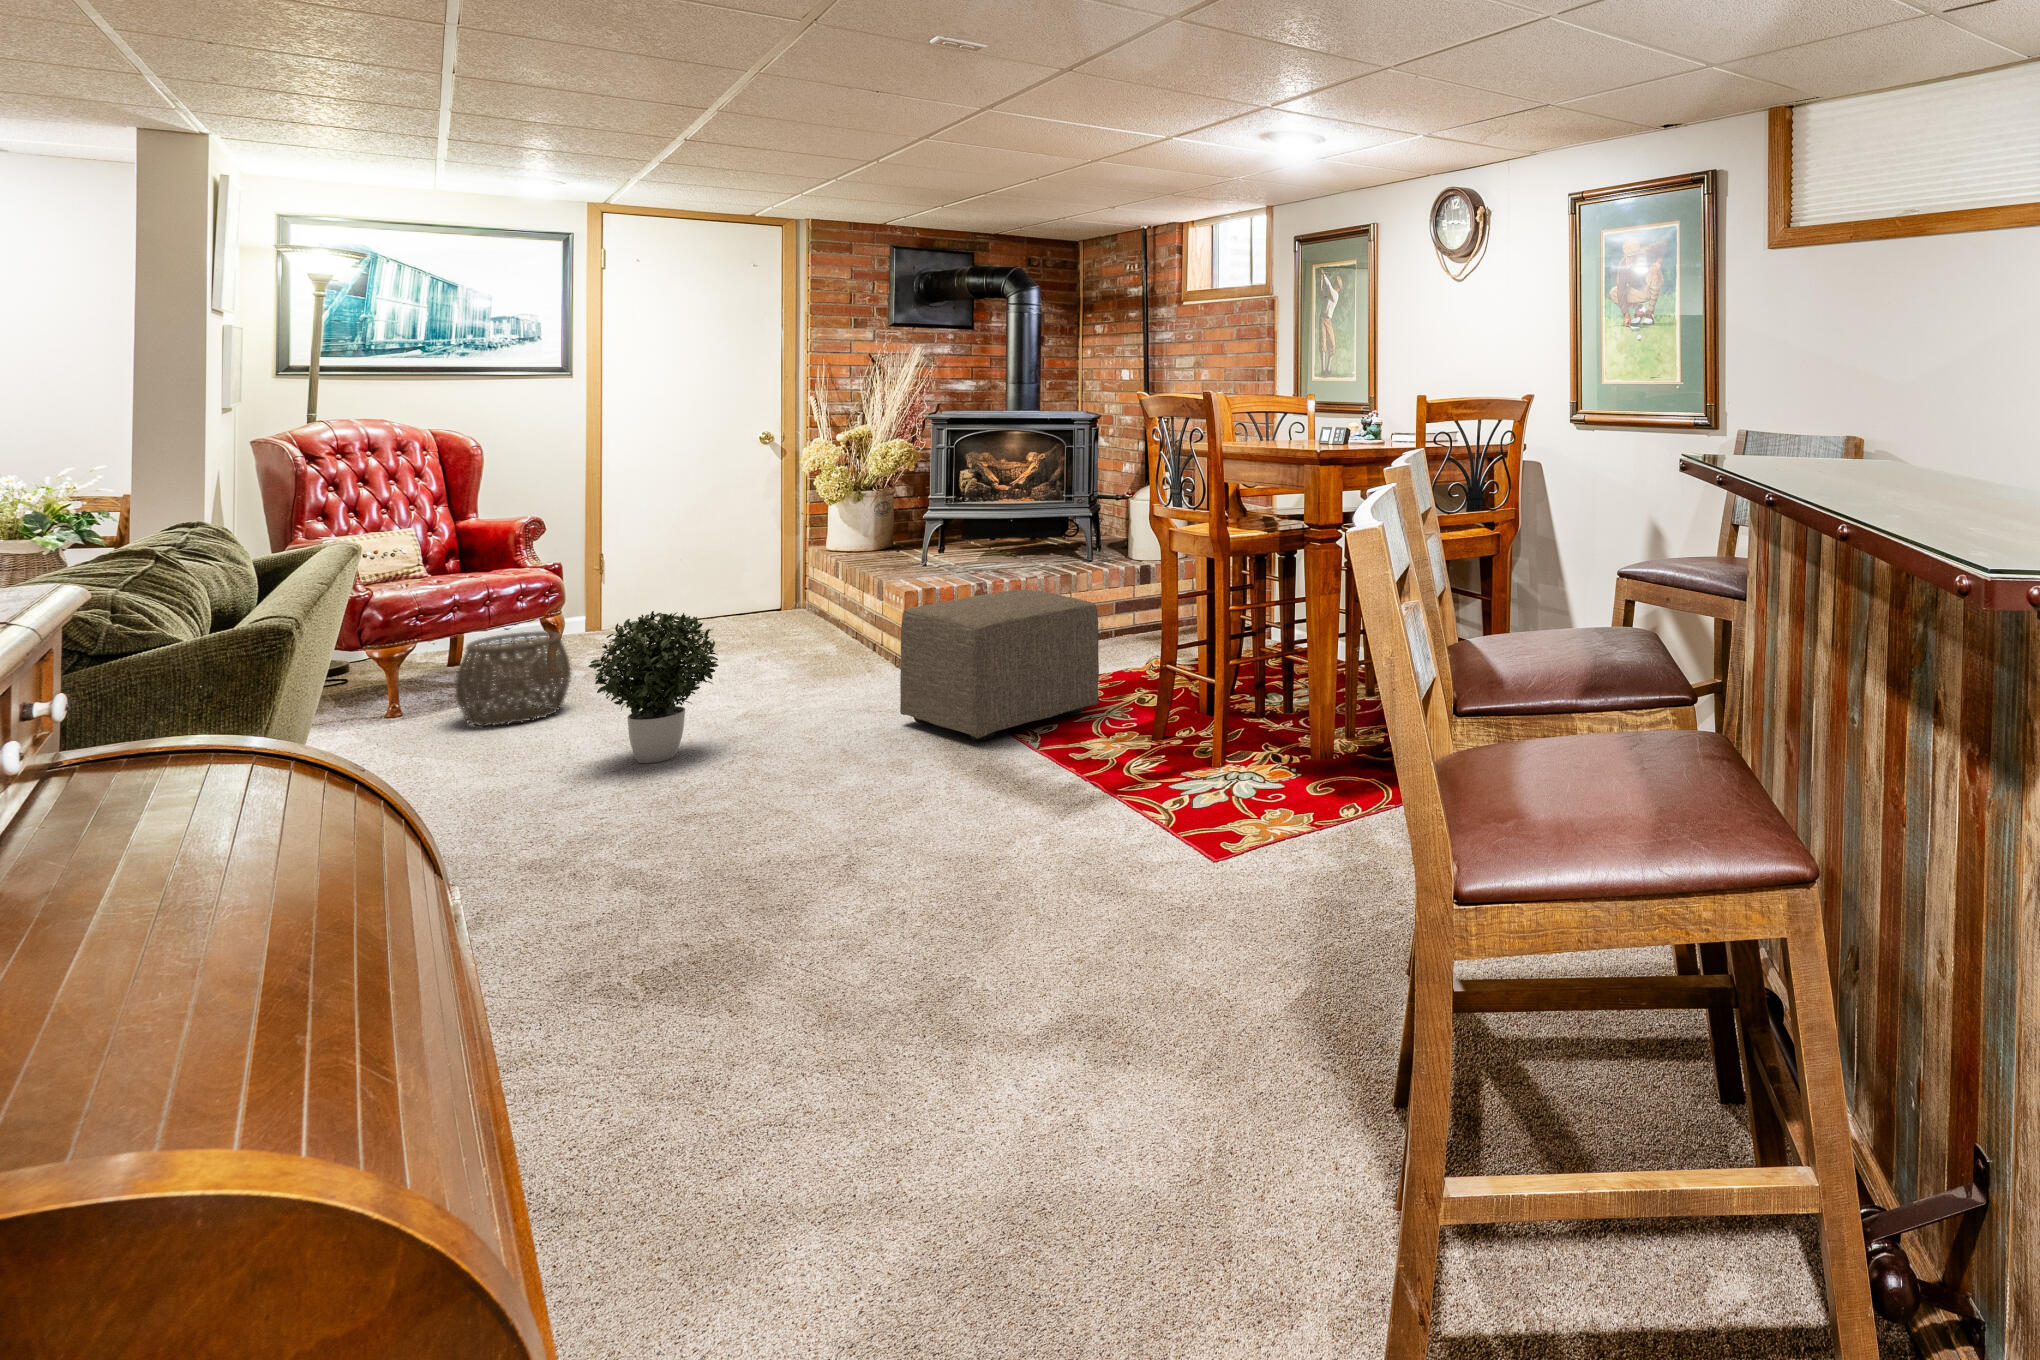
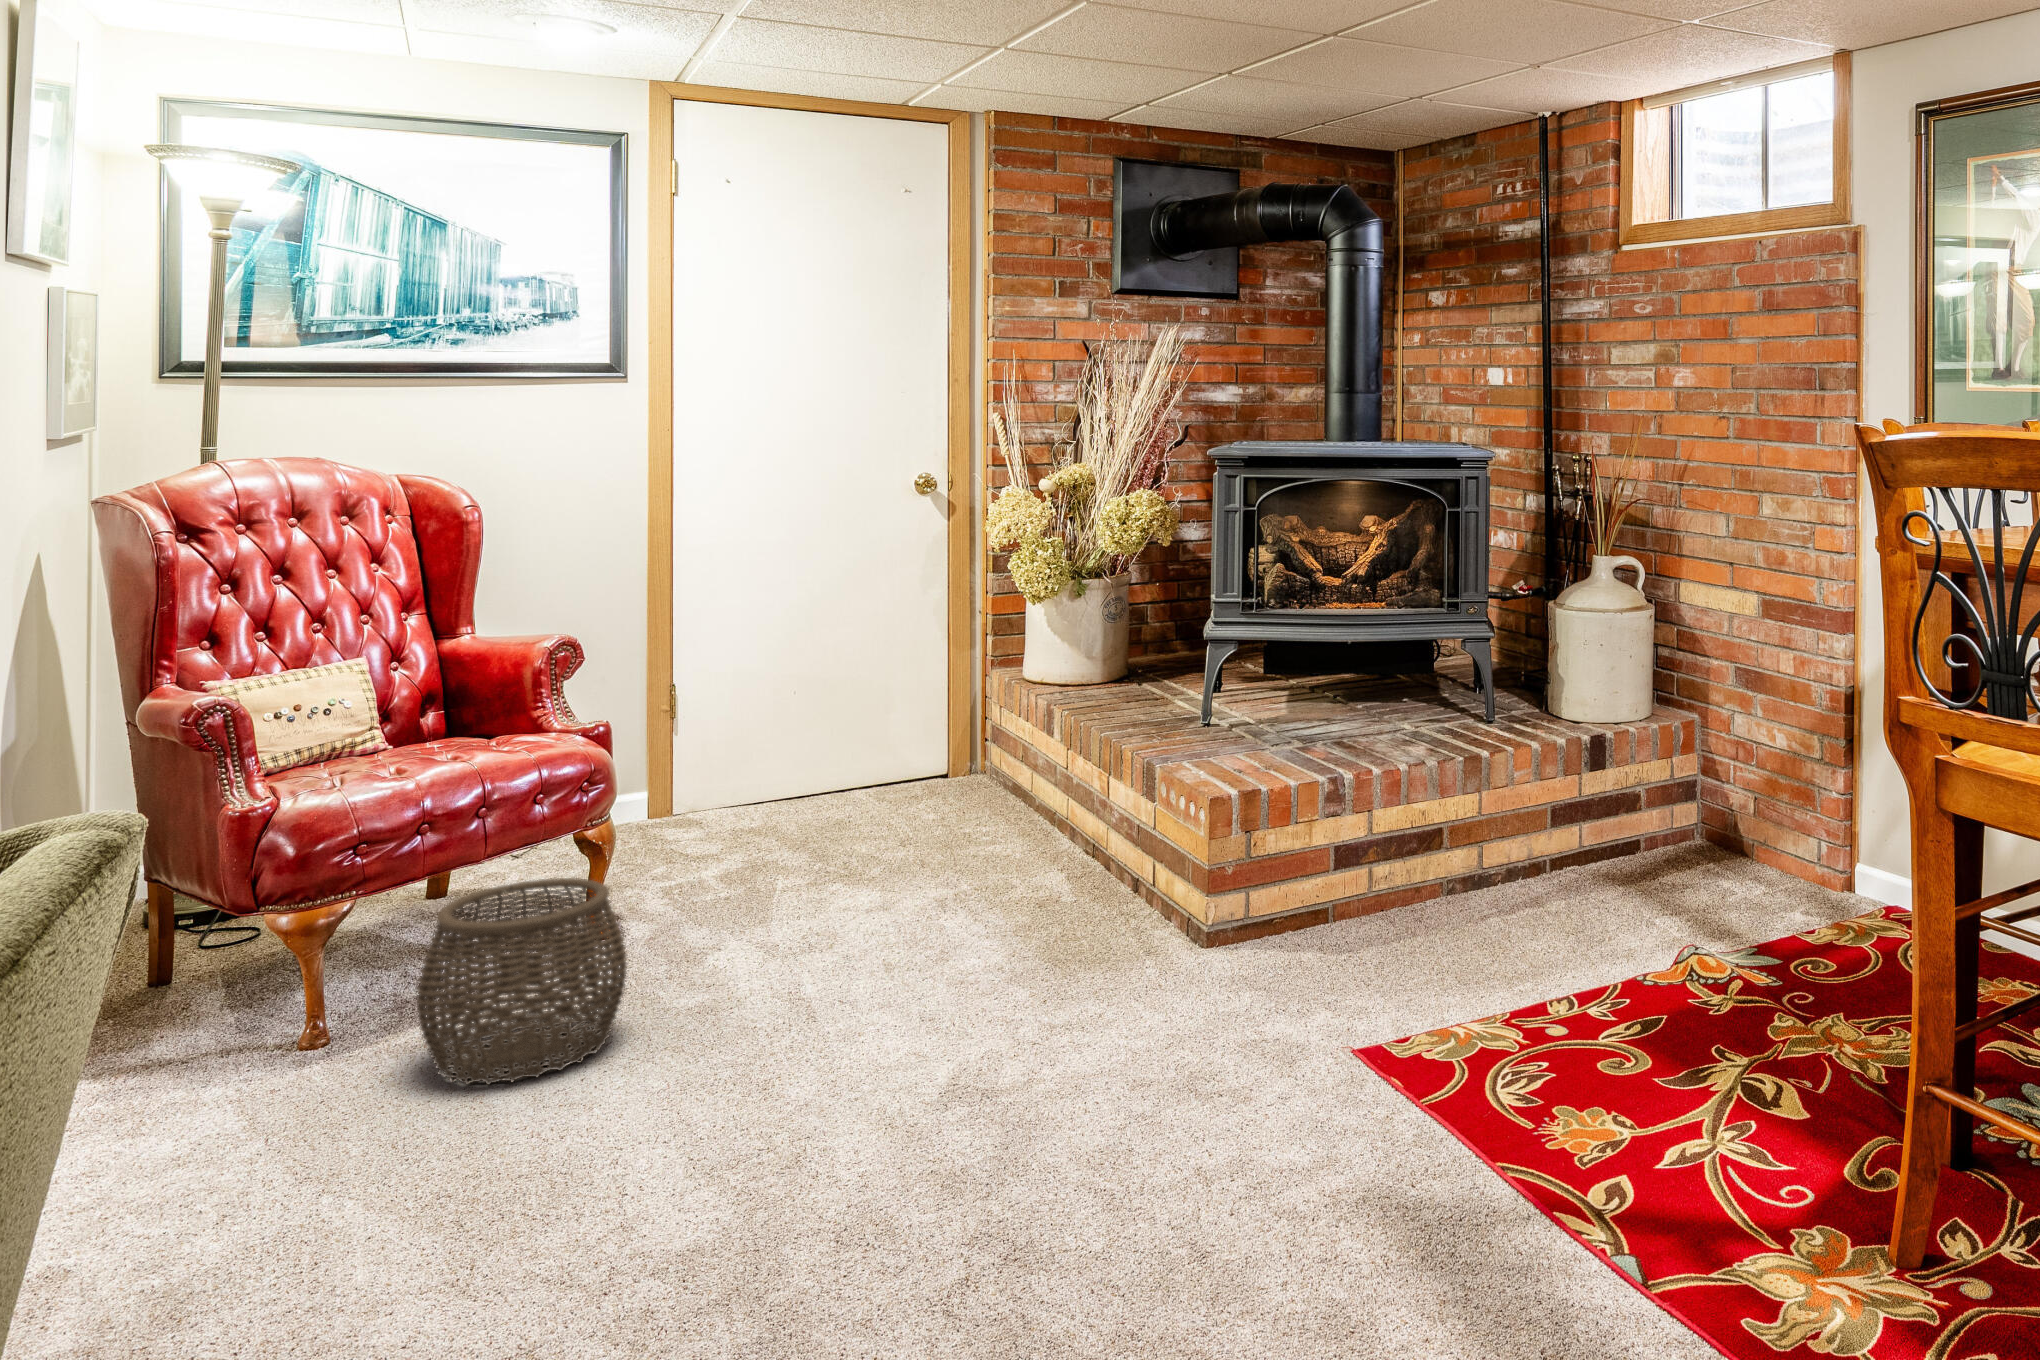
ottoman: present [900,590,1099,741] -> none [1284,829,1704,1230]
potted plant: present [588,611,719,763] -> none [664,893,927,1248]

